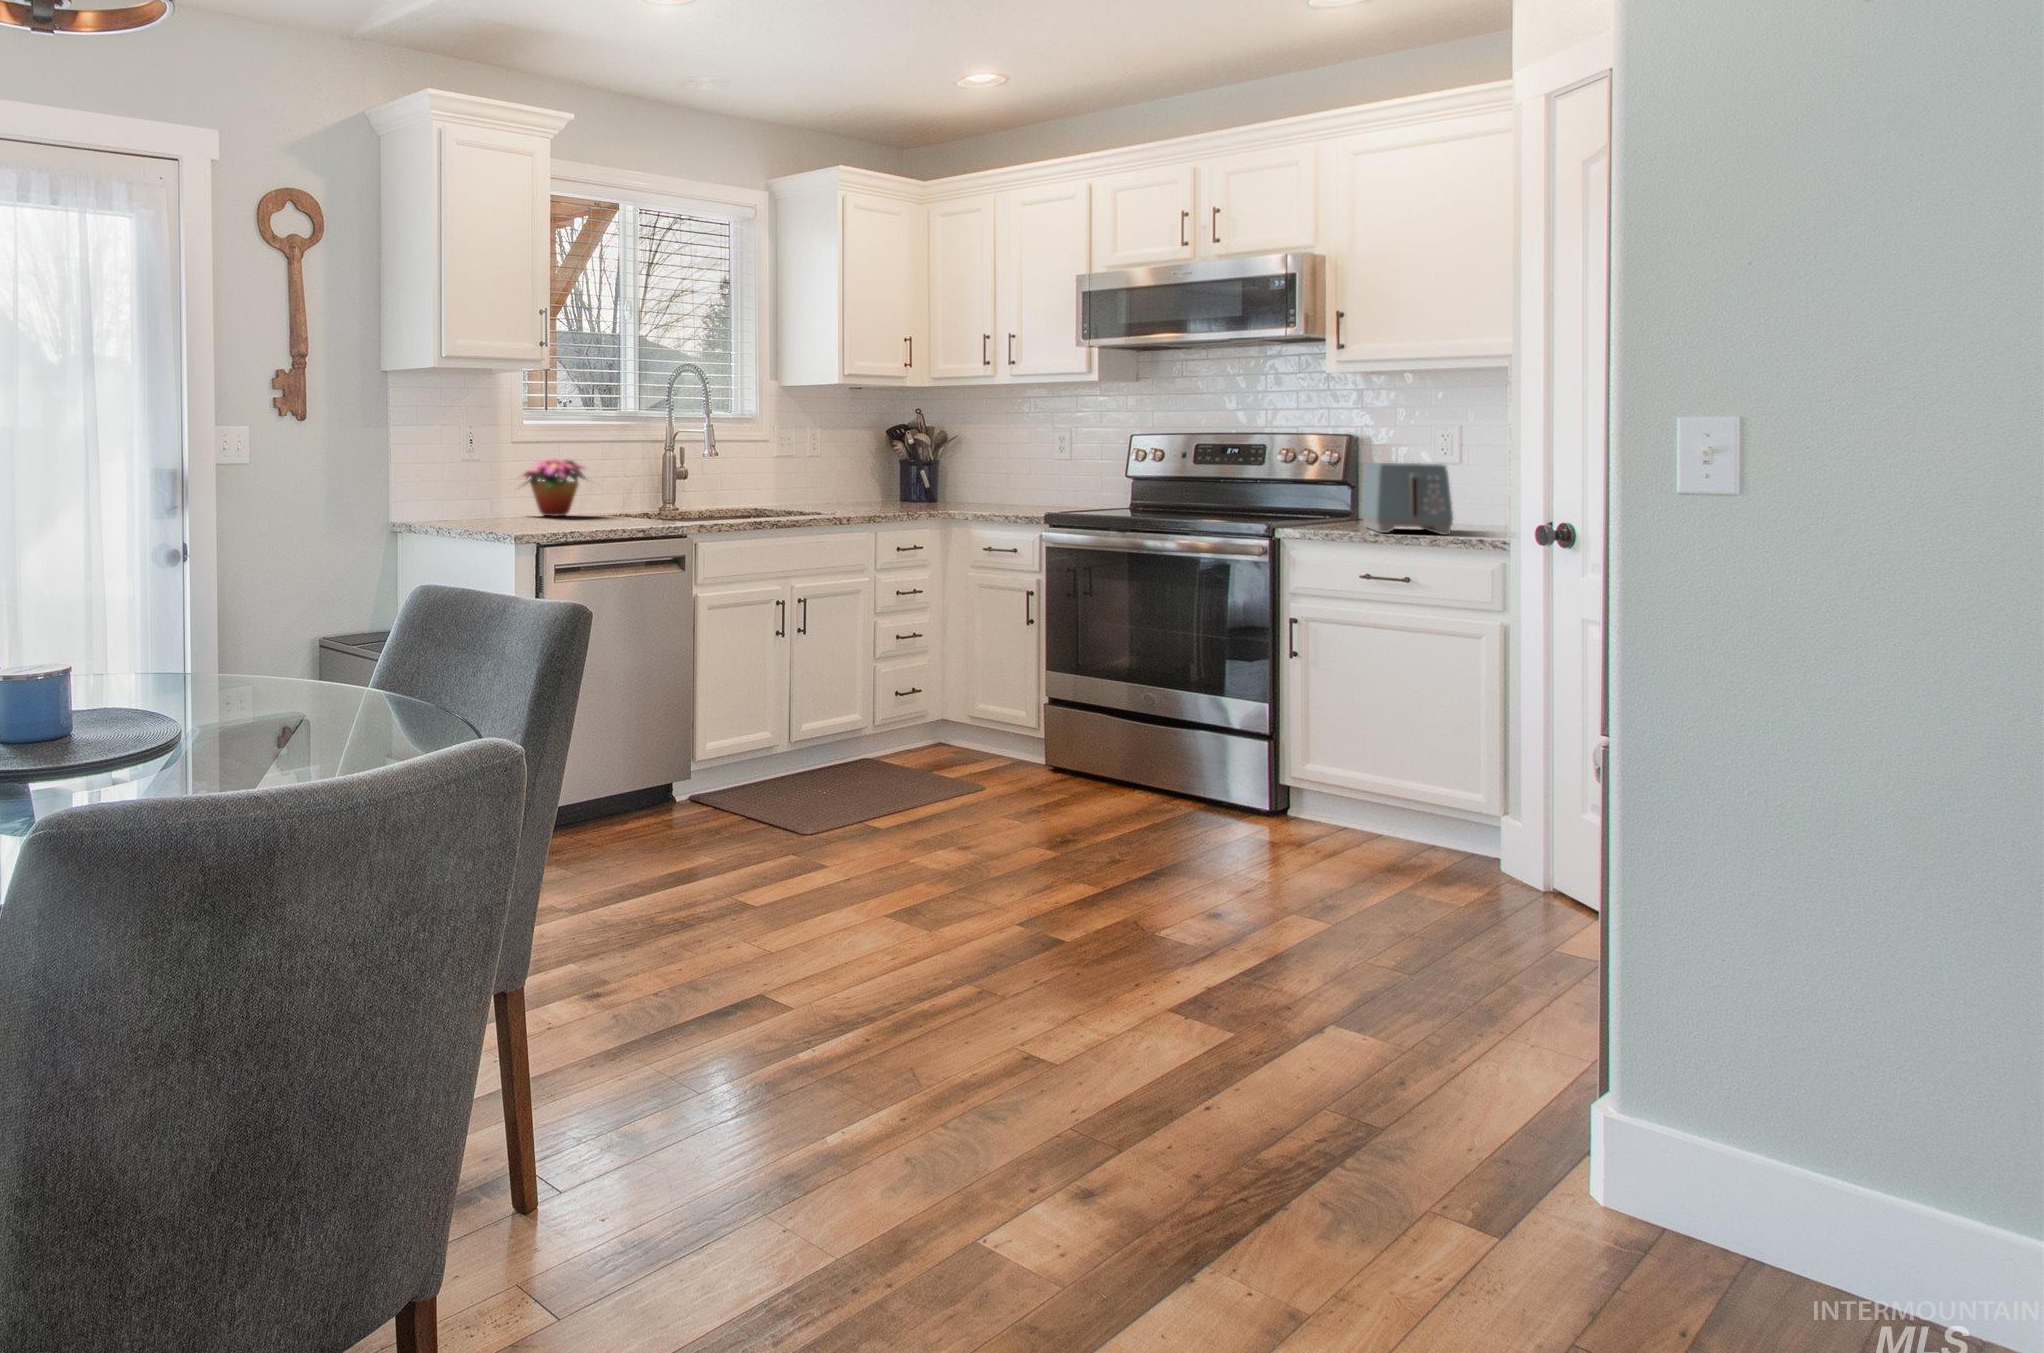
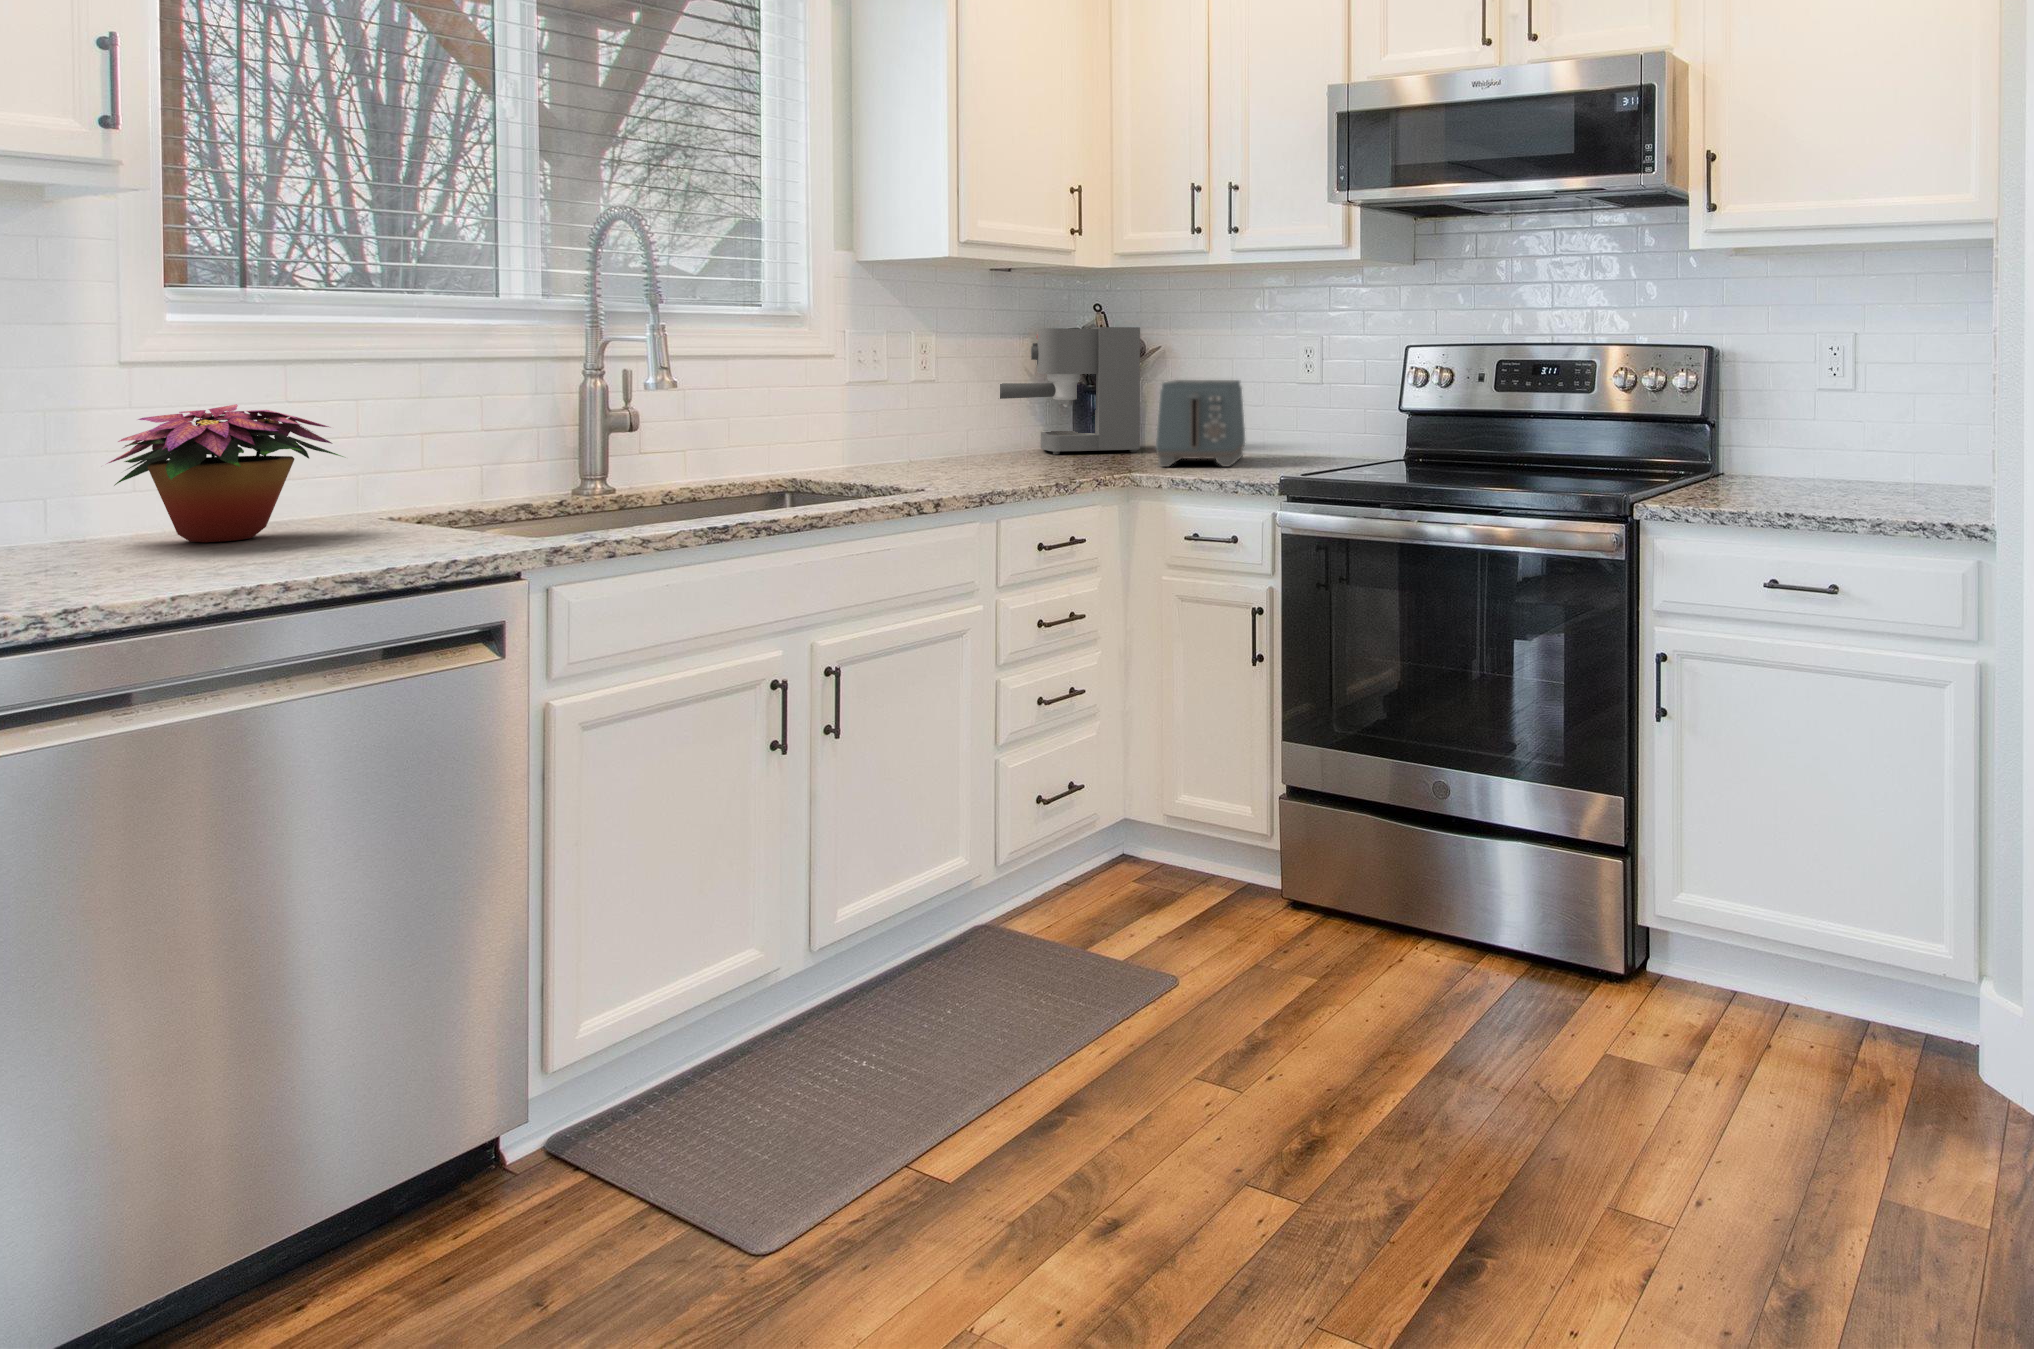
coffee maker: none [854,423,946,503] -> present [1000,327,1140,454]
toaster: present [1361,463,1453,535] -> present [1156,380,1245,467]

